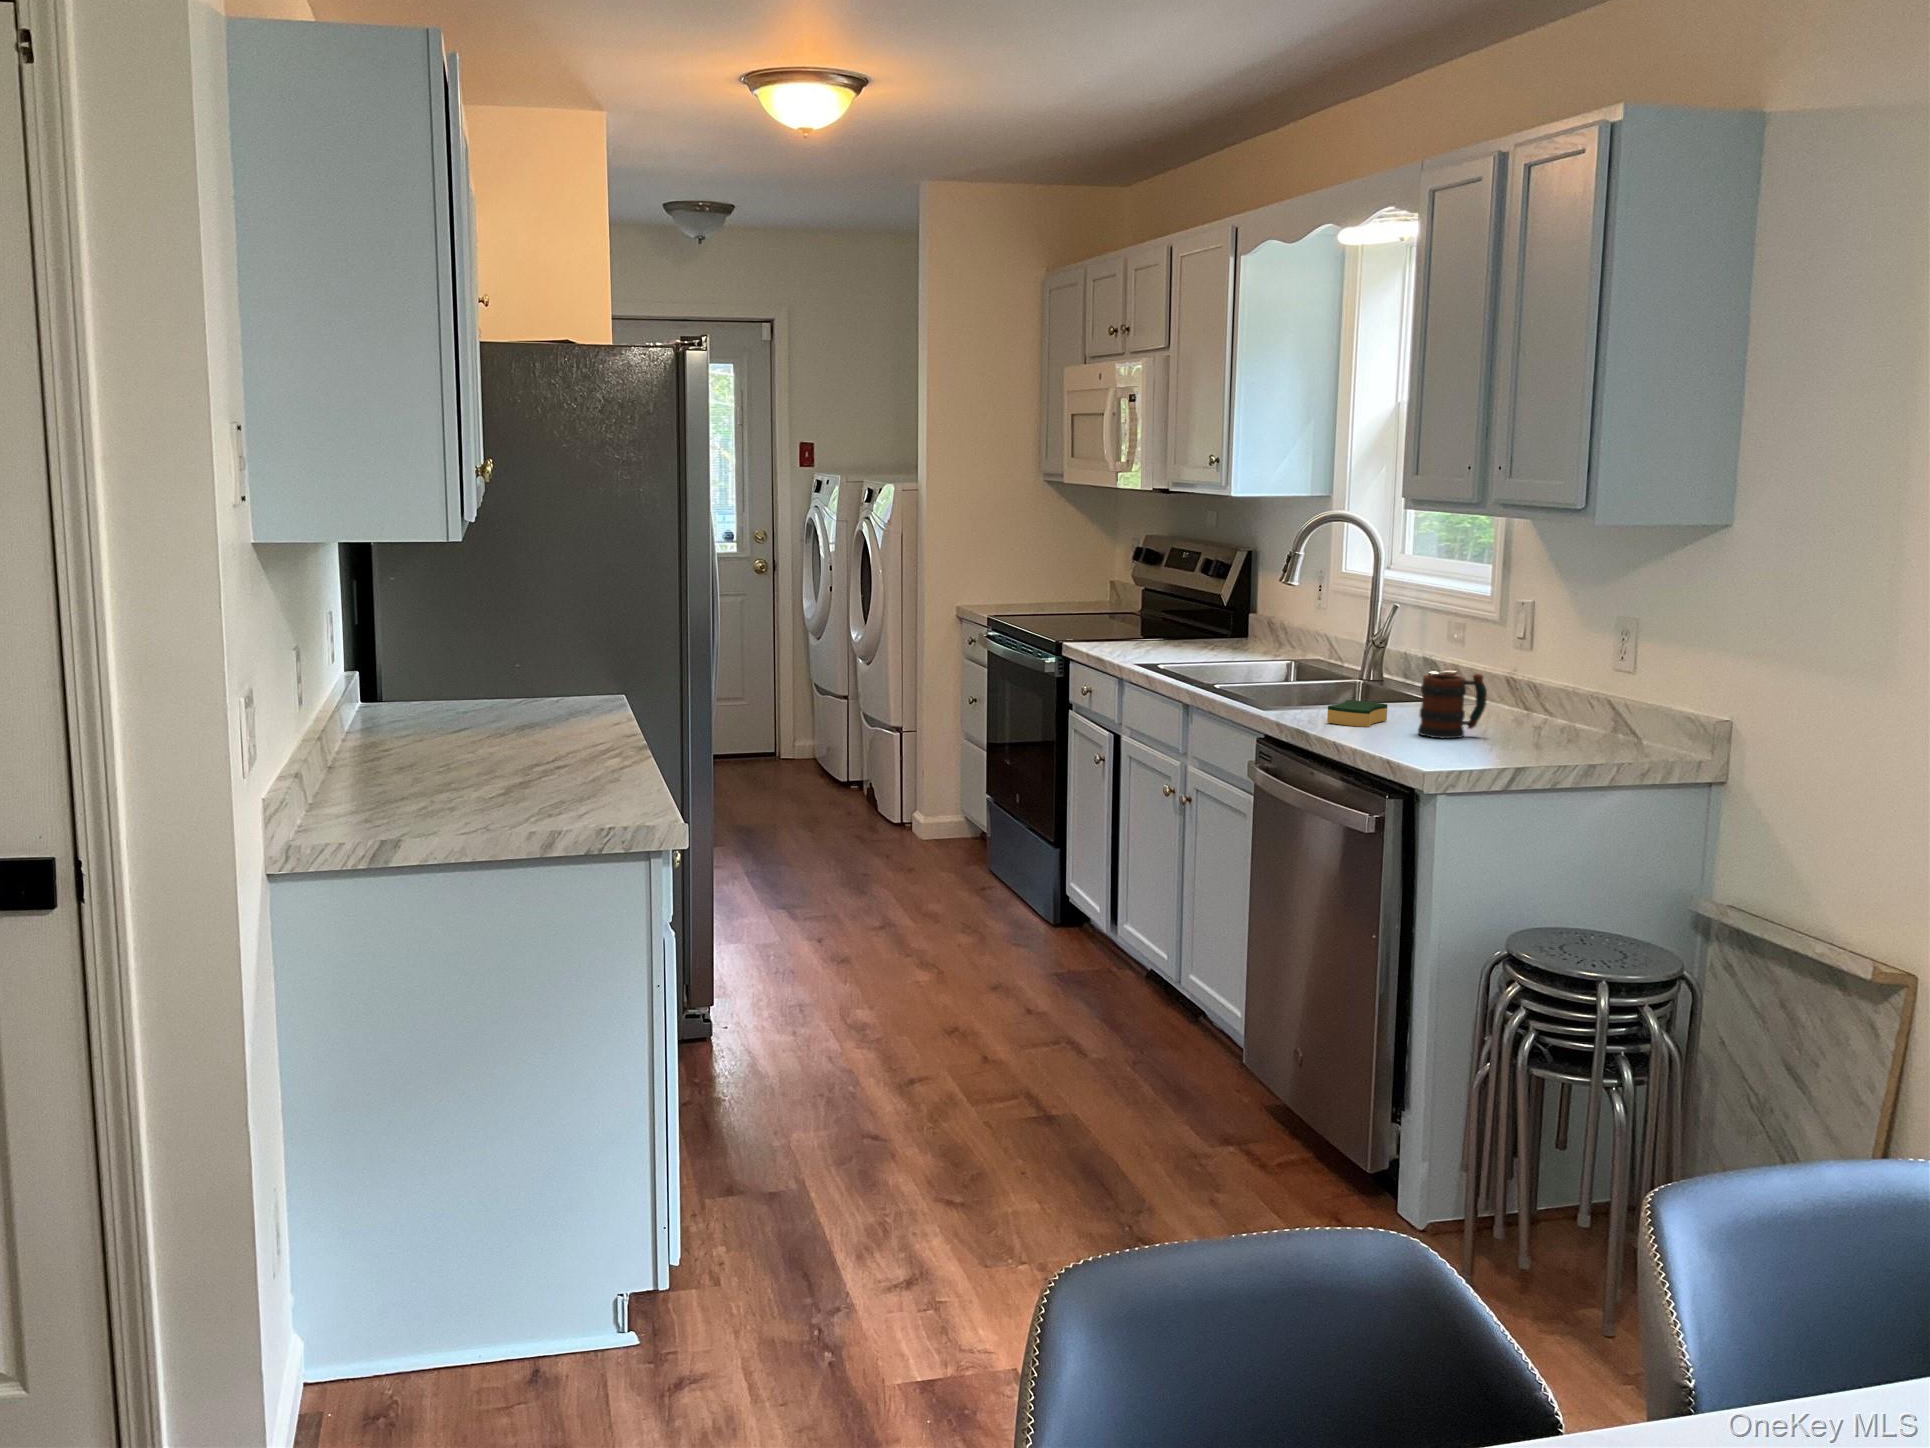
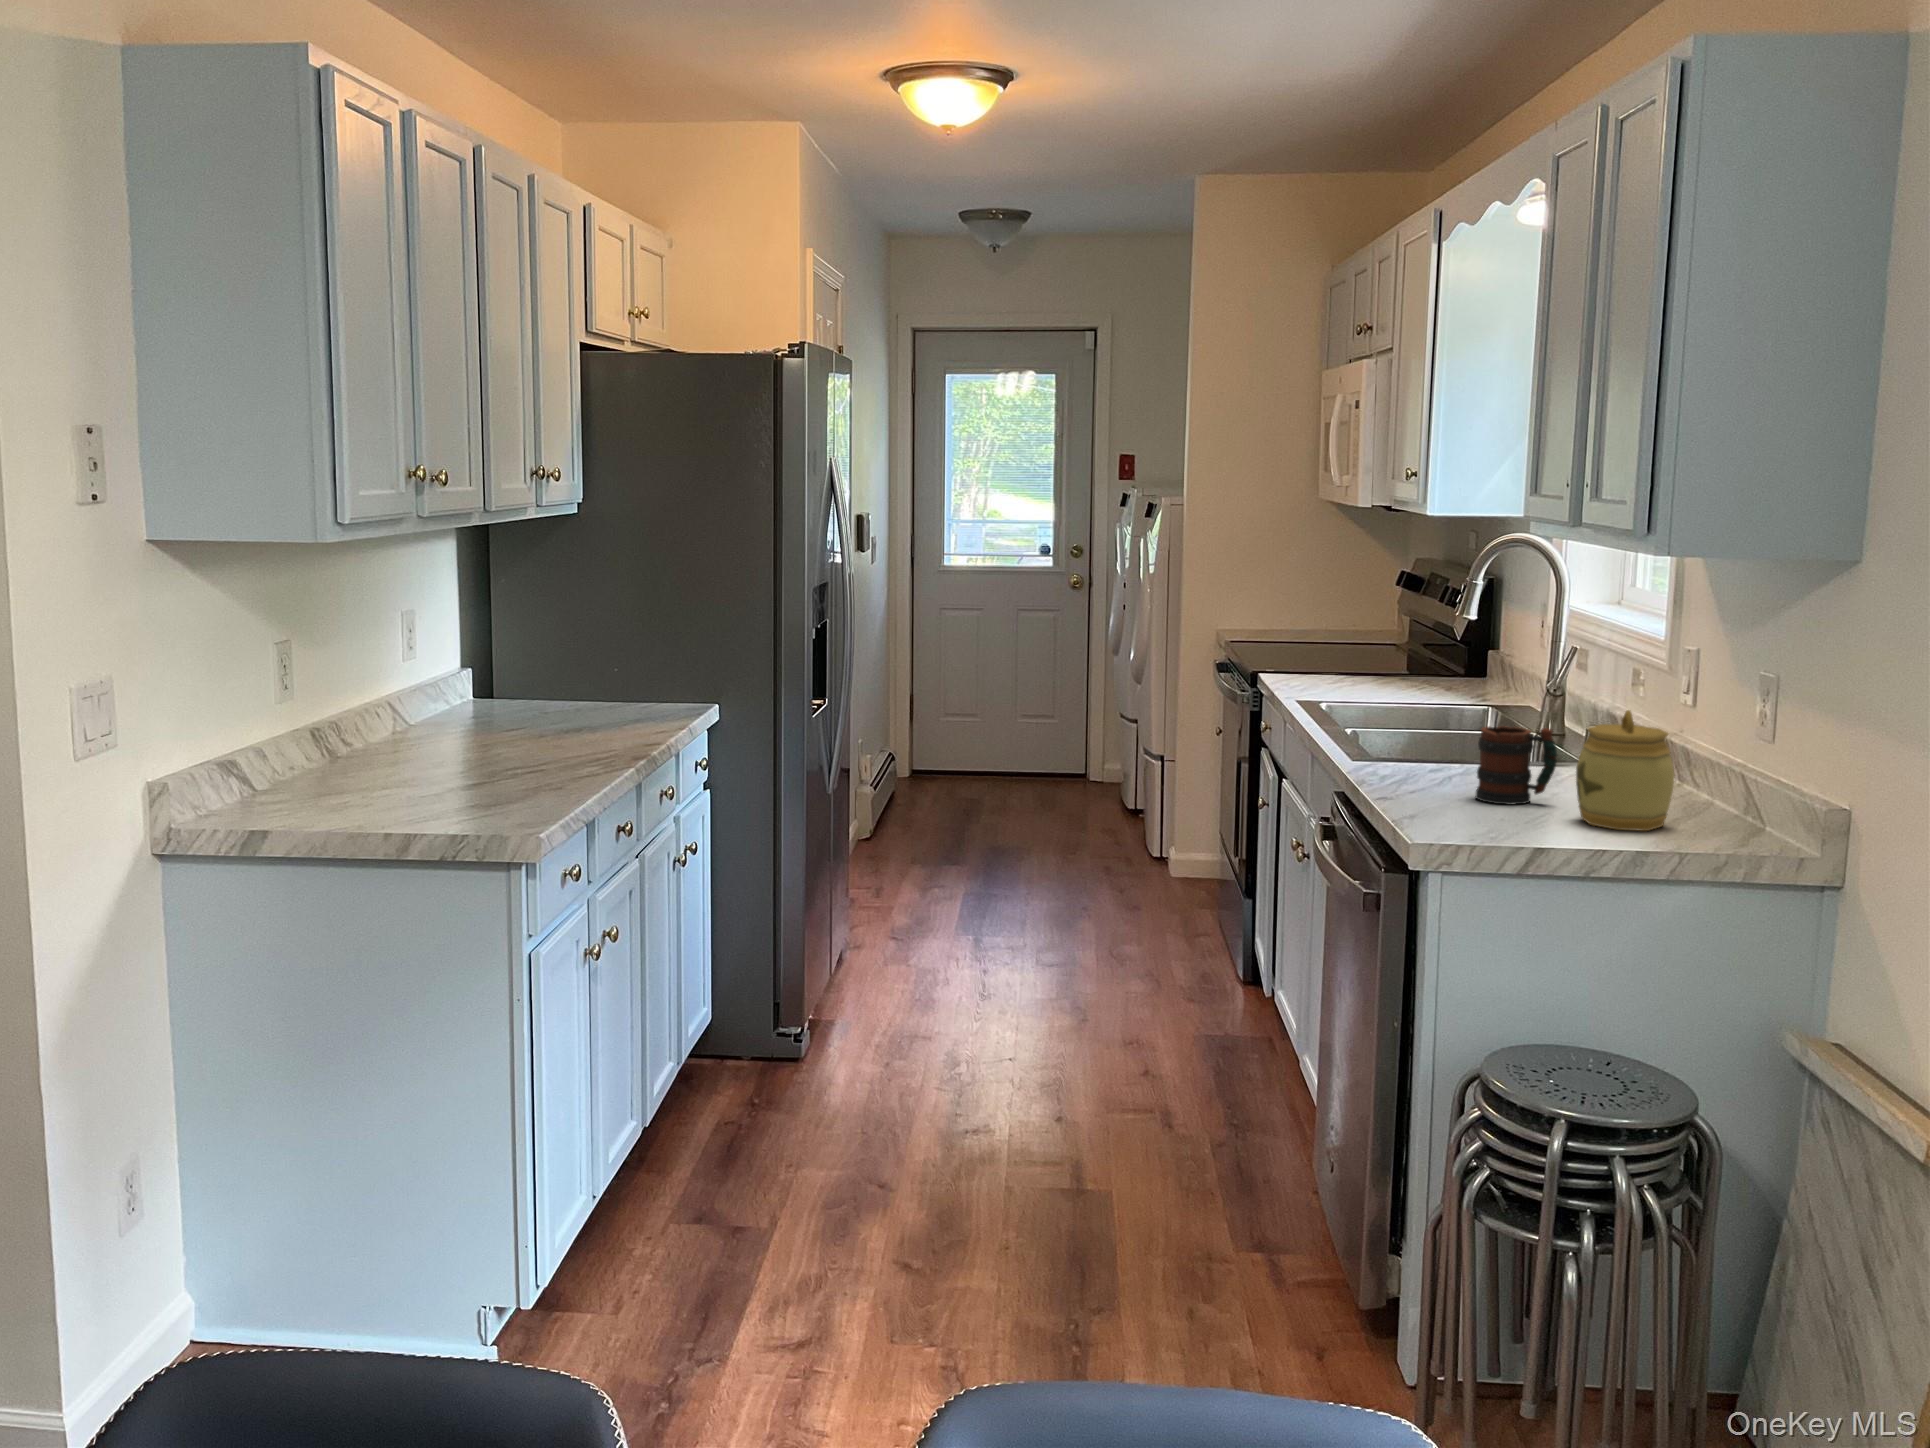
jar: none [1522,655,1598,752] -> present [1576,710,1674,831]
sponge: present [1327,700,1387,727] -> none [1395,752,1474,785]

